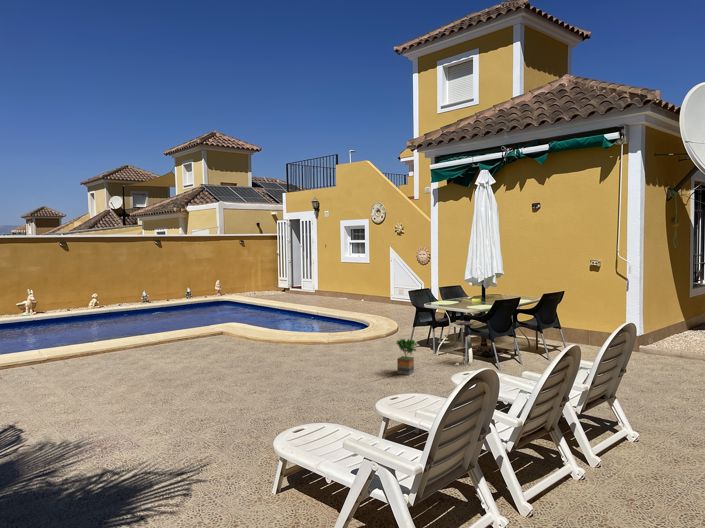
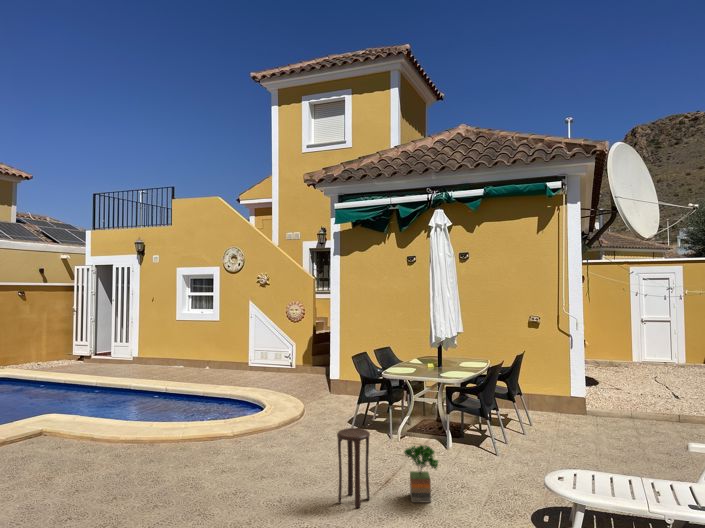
side table: present [455,321,474,361] -> none [452,404,479,467]
stool: none [353,325,375,372] -> present [337,428,370,508]

